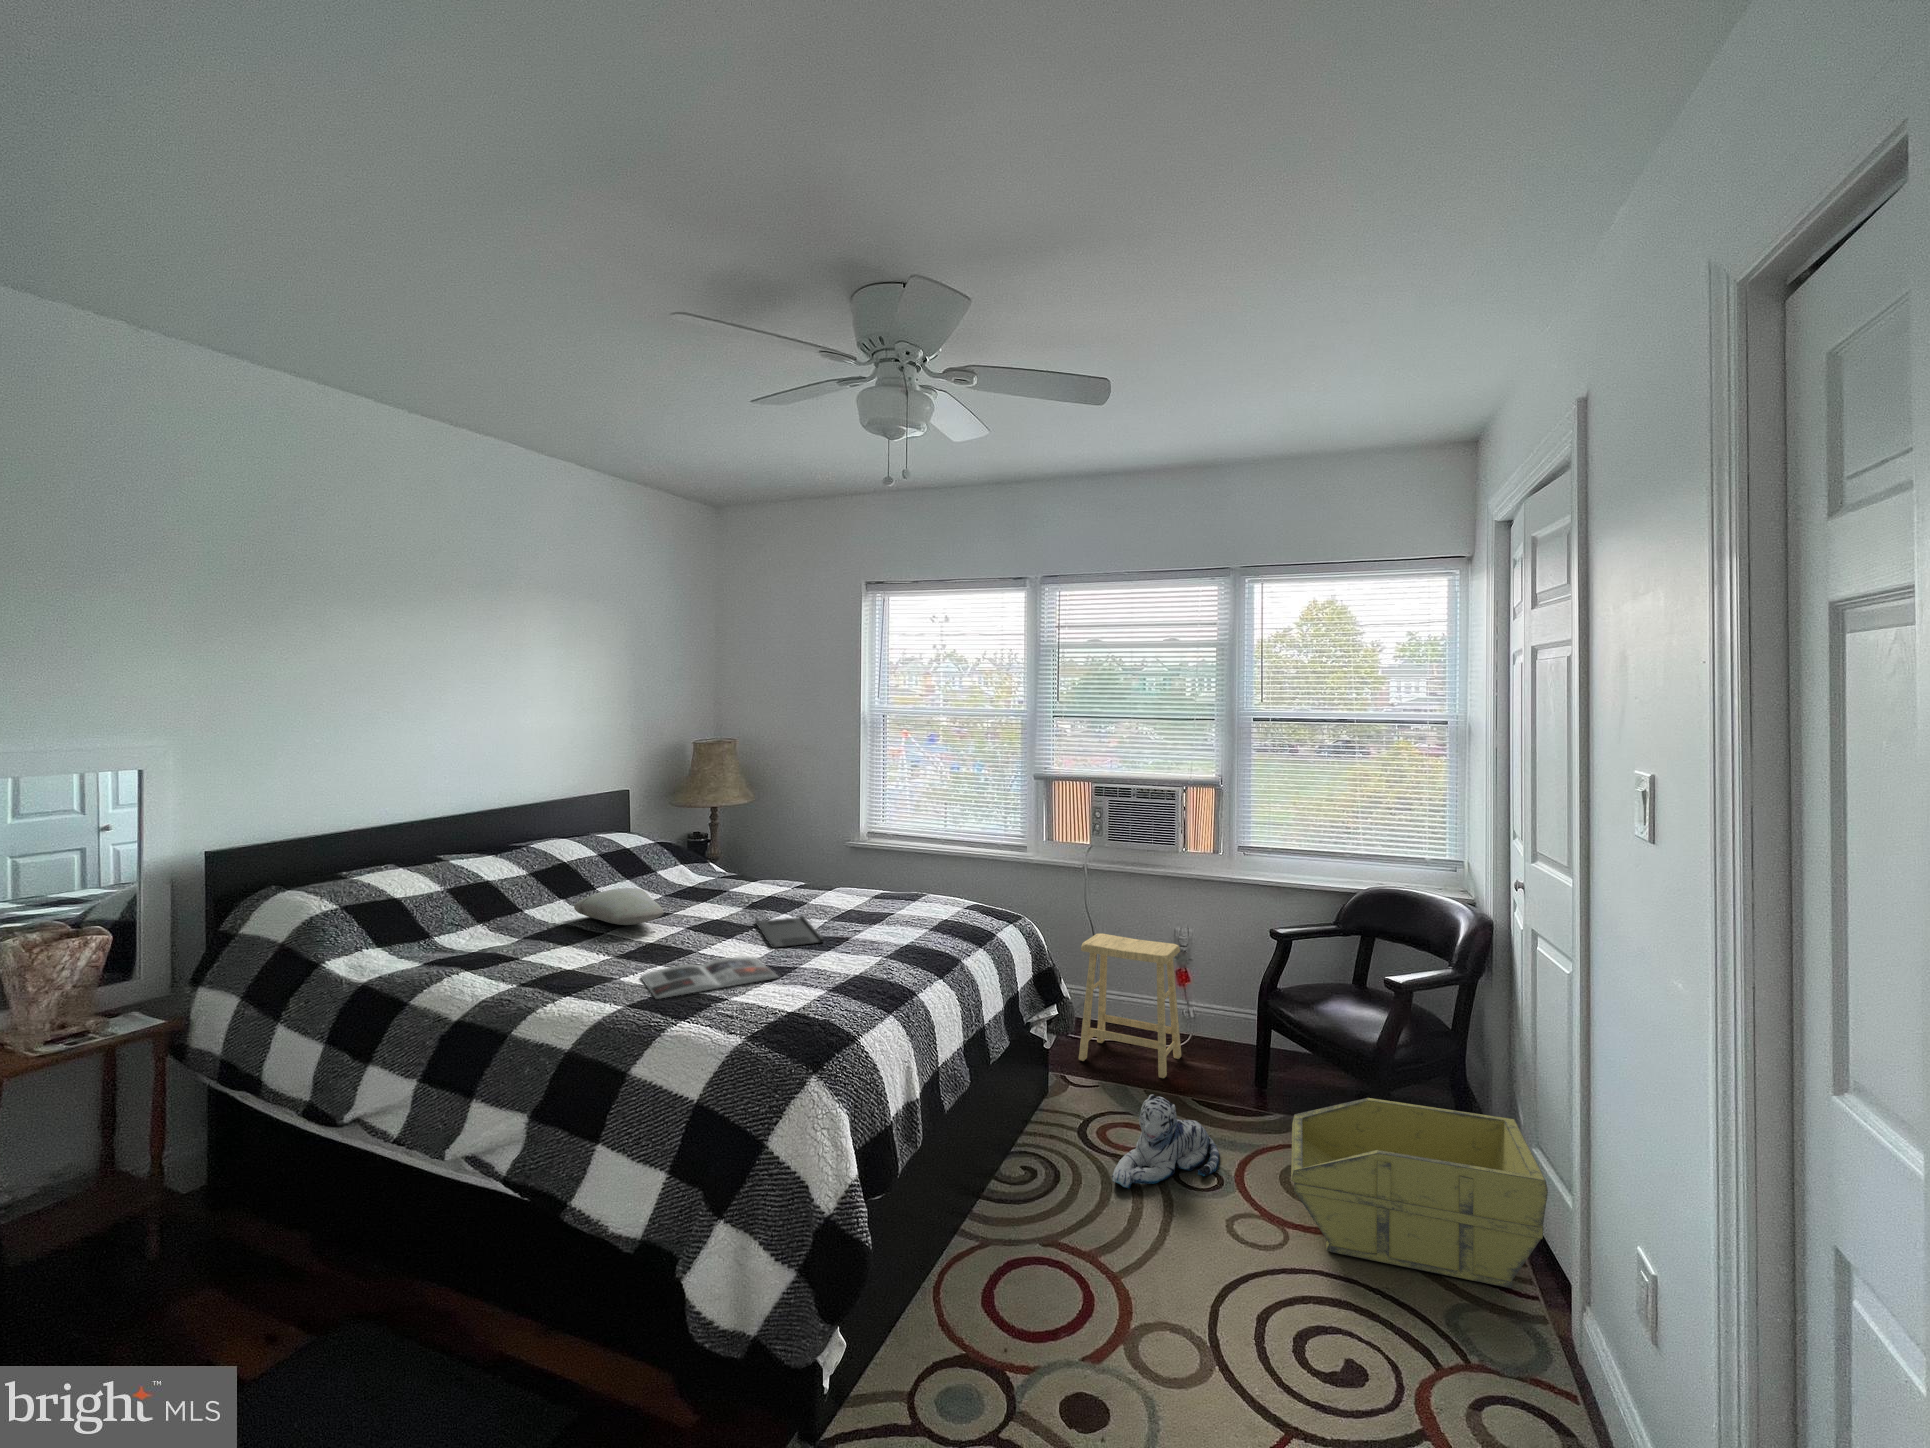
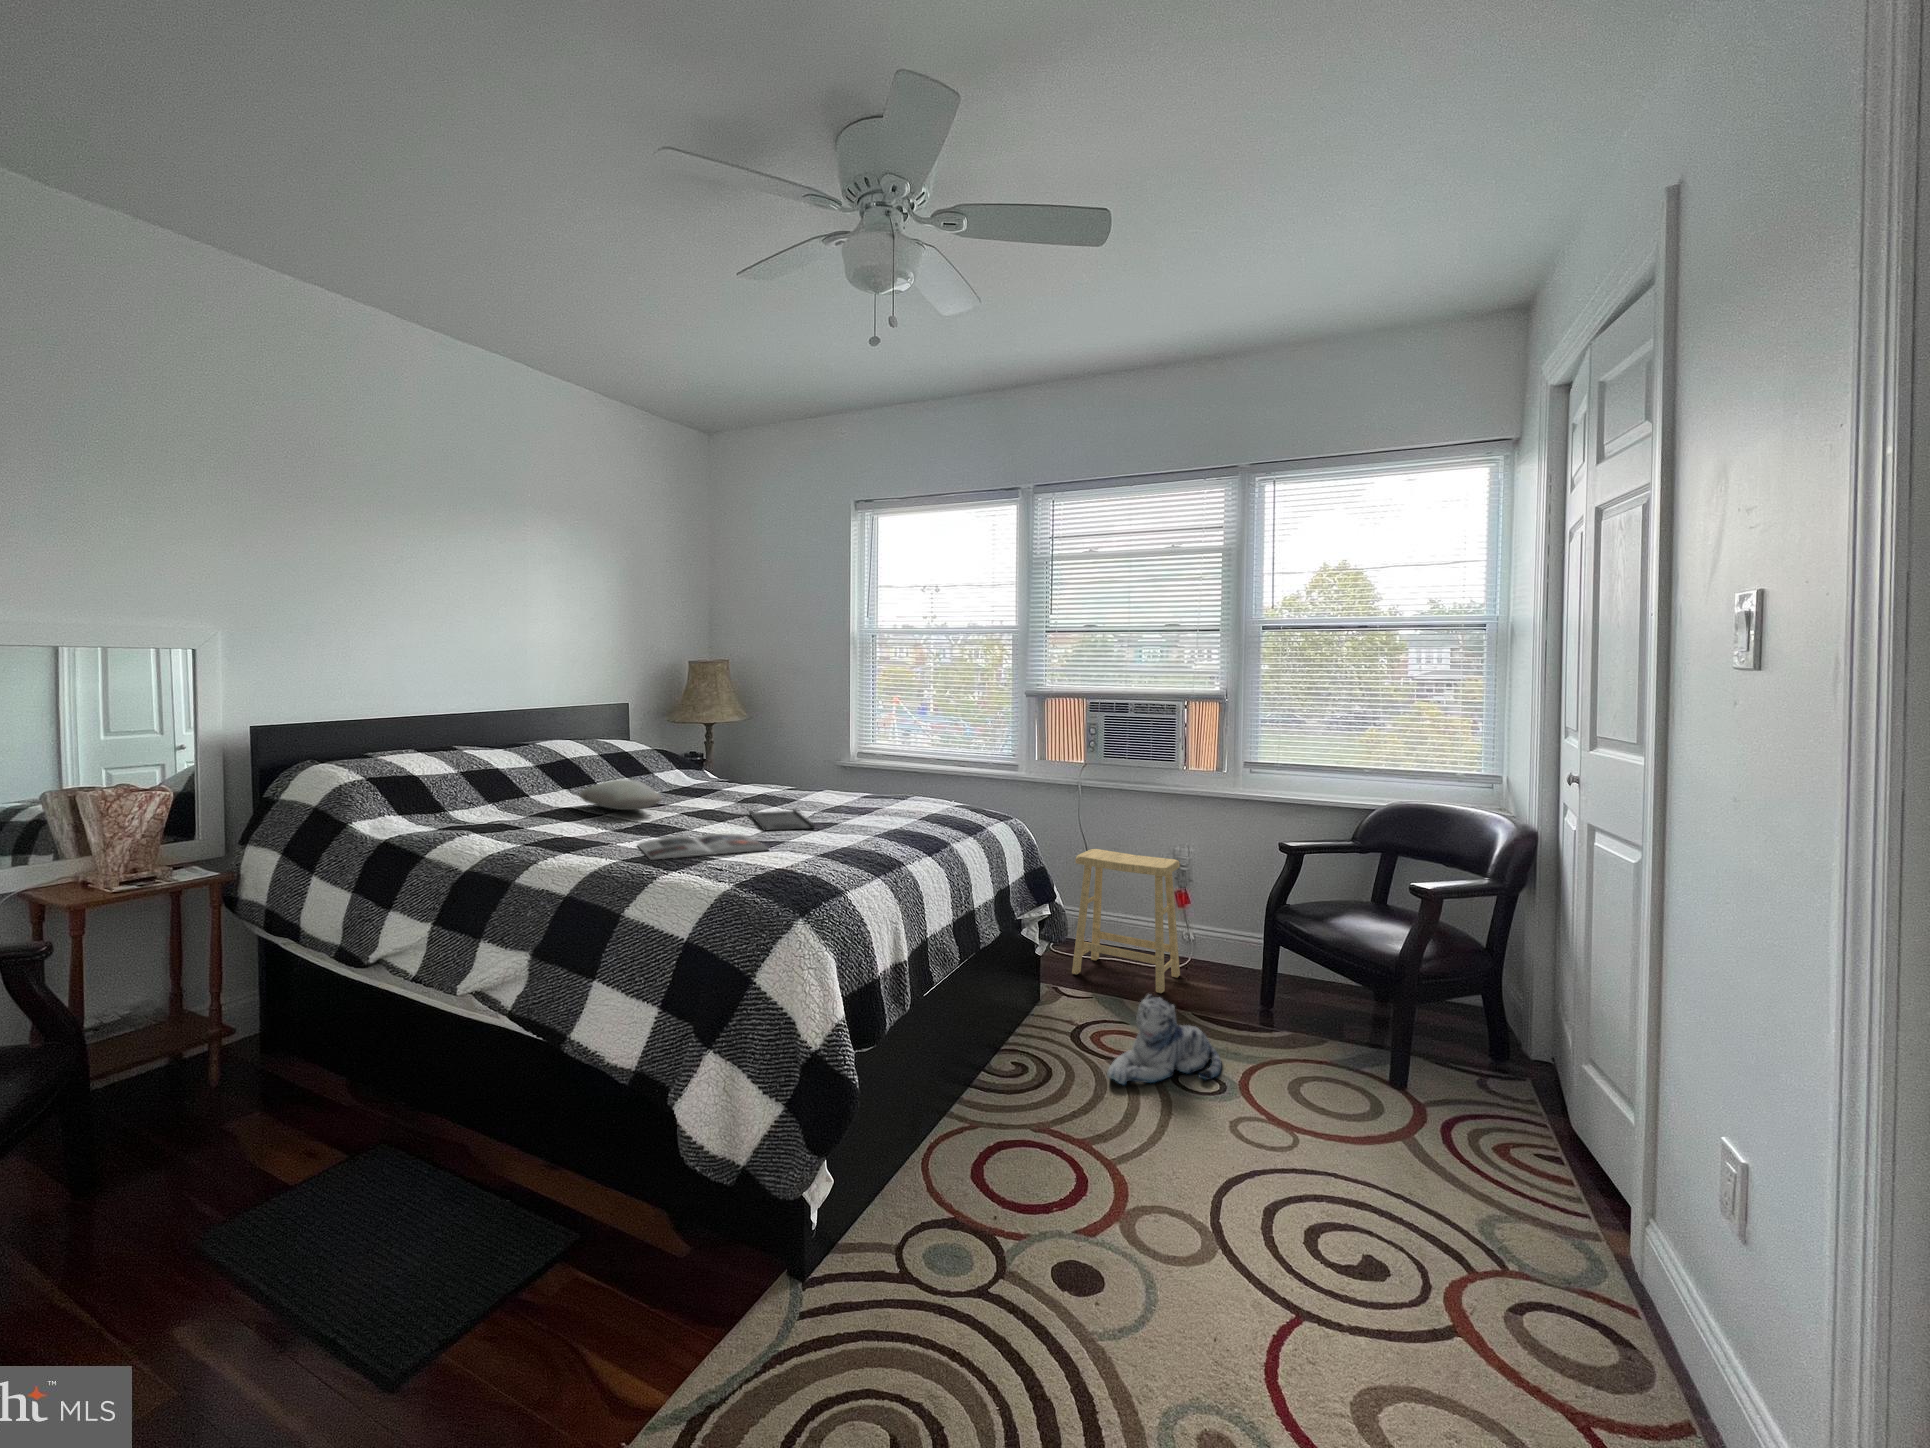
storage bin: present [1291,1098,1548,1288] -> none [1302,1005,1603,1203]

